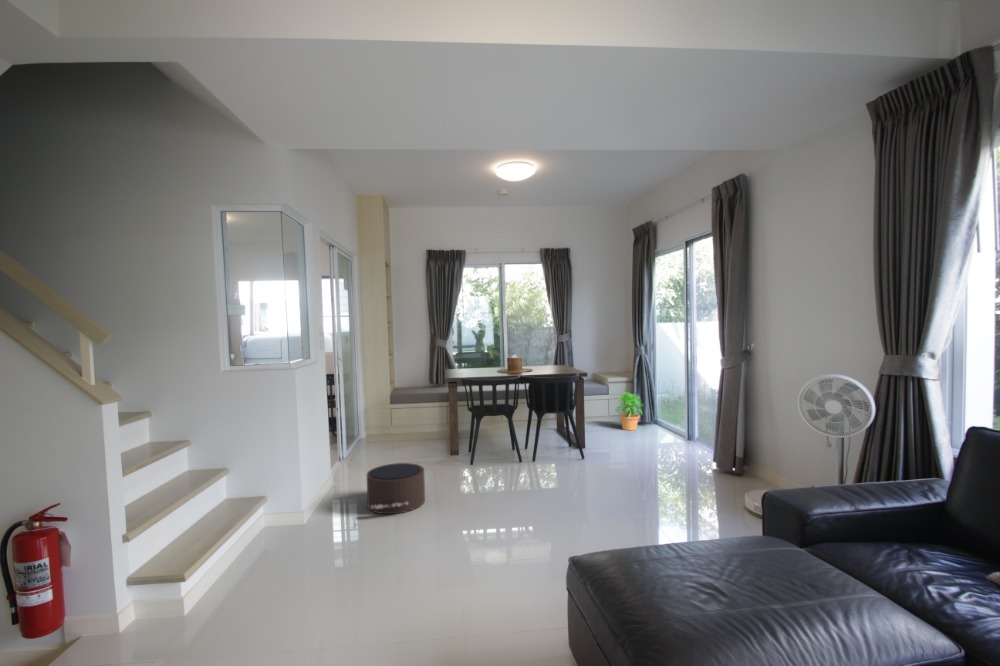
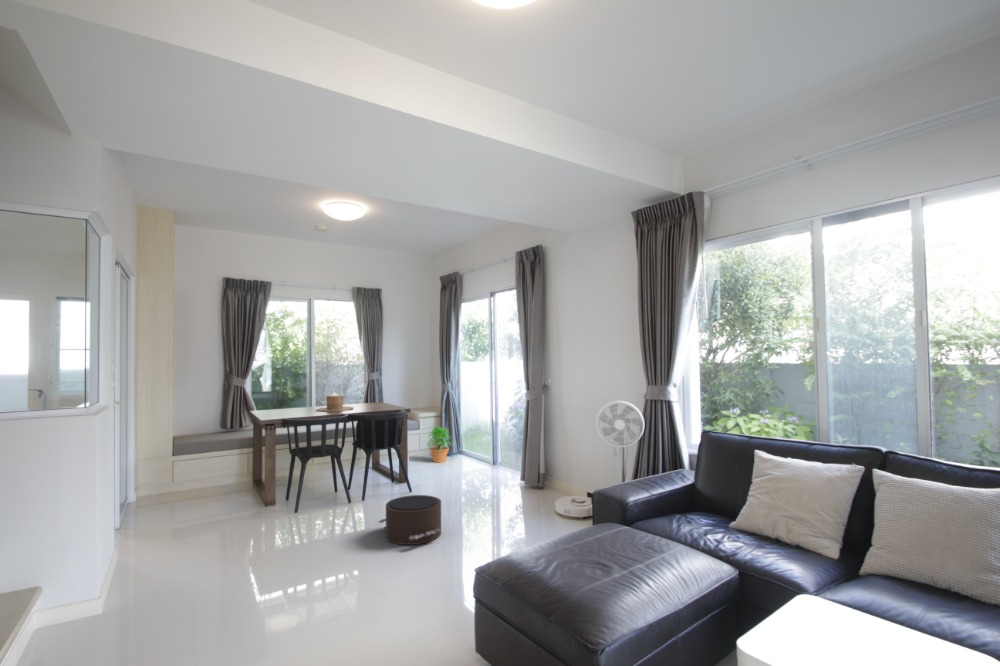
pouf: present [367,463,425,514] -> present [379,495,441,545]

